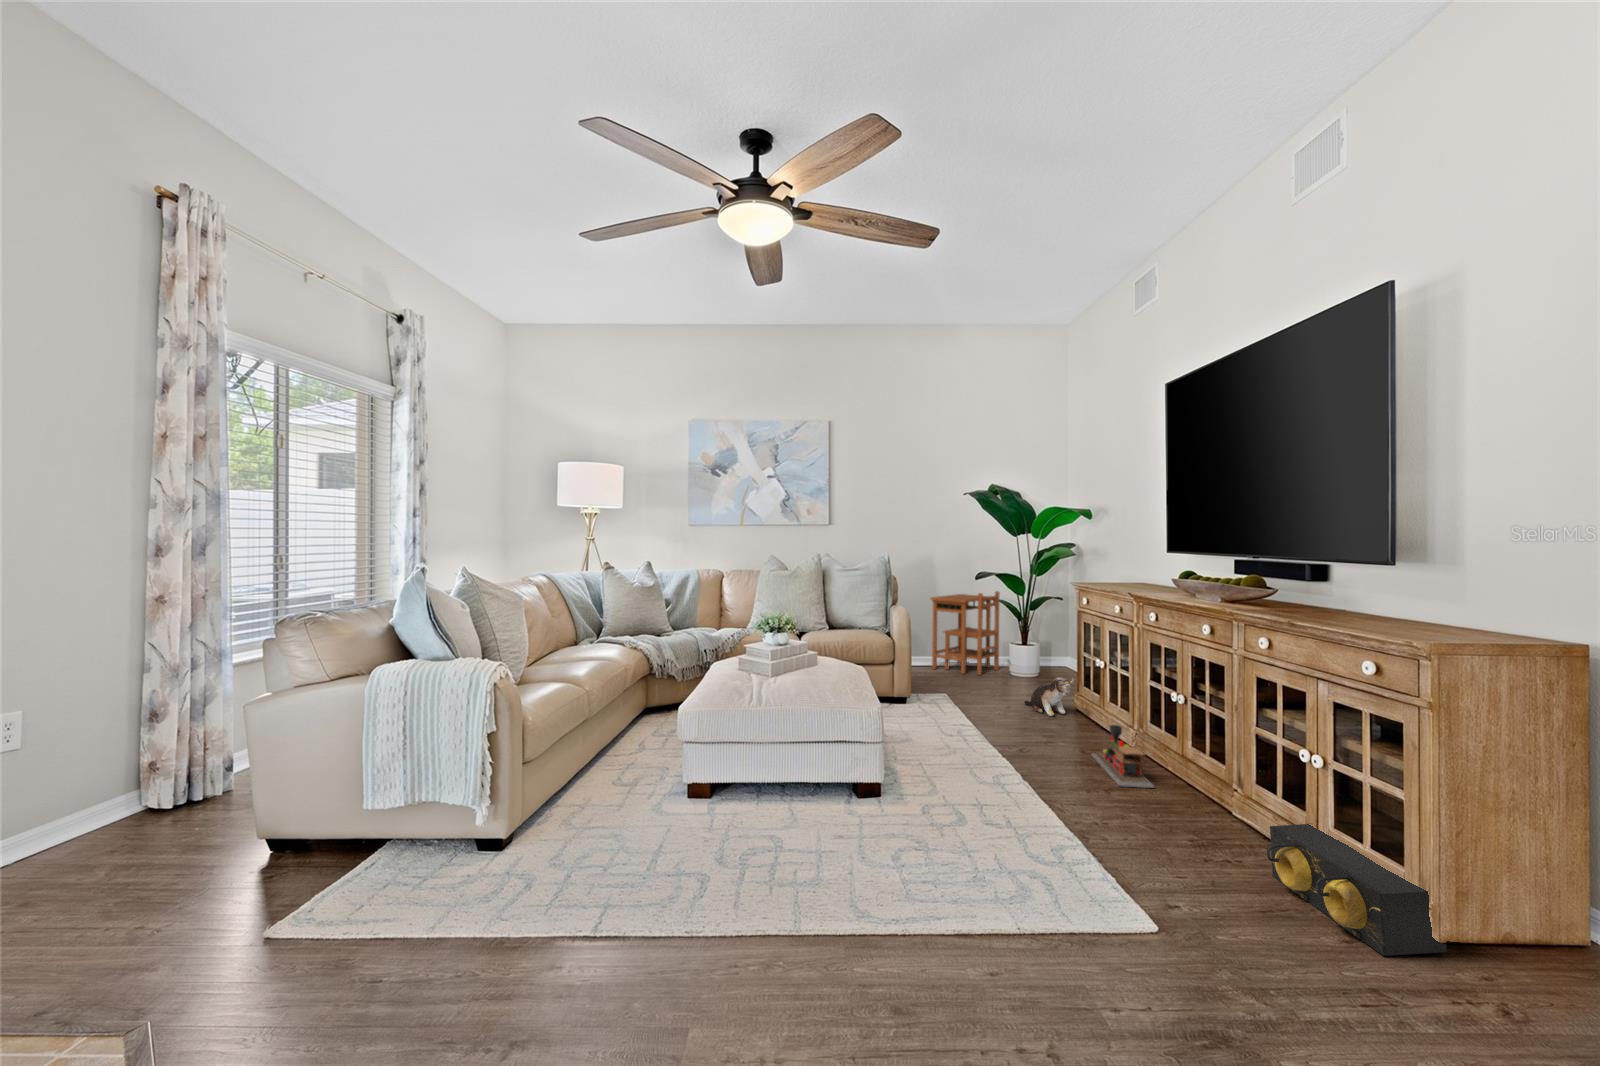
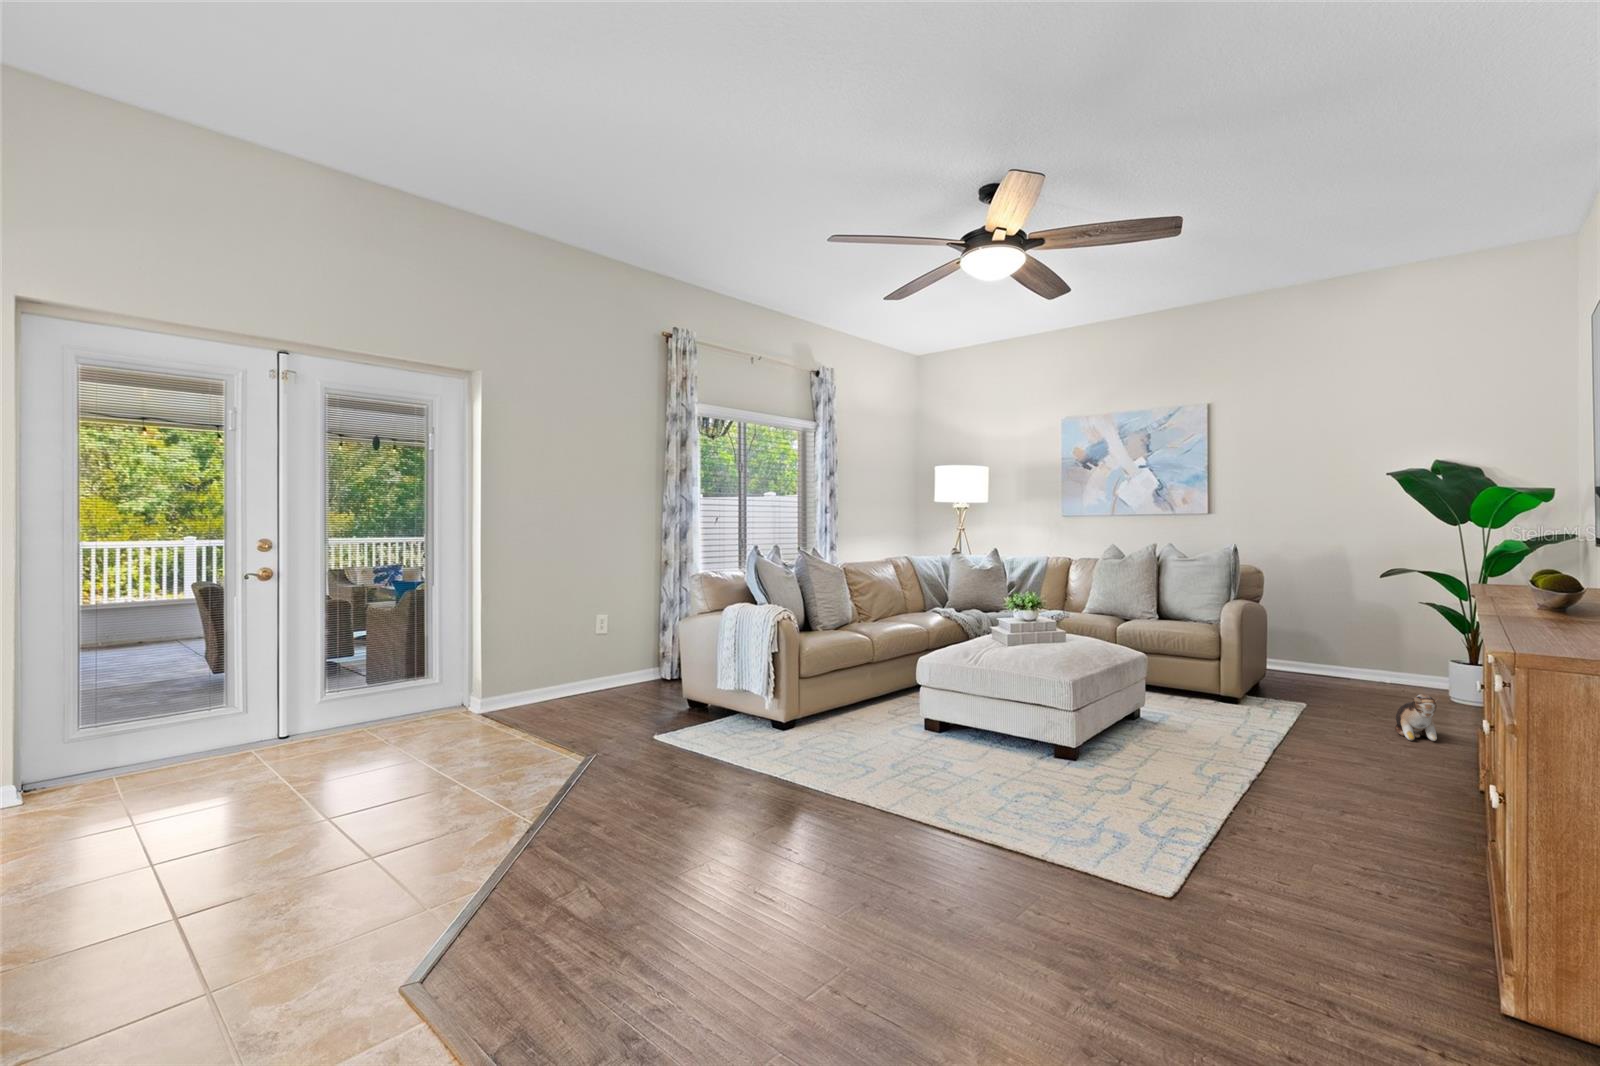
side table: present [930,591,1000,675] -> none [1330,594,1438,695]
toy train: present [1092,725,1154,788] -> none [1359,741,1431,811]
speaker: present [1267,824,1447,956] -> none [1340,832,1474,972]

